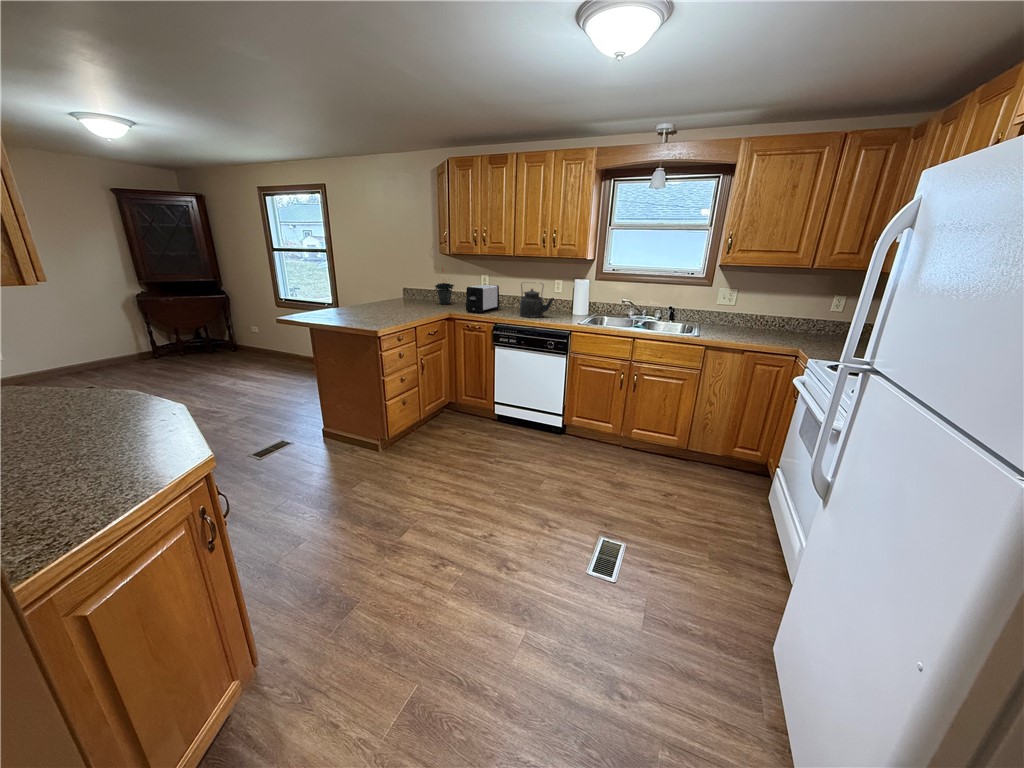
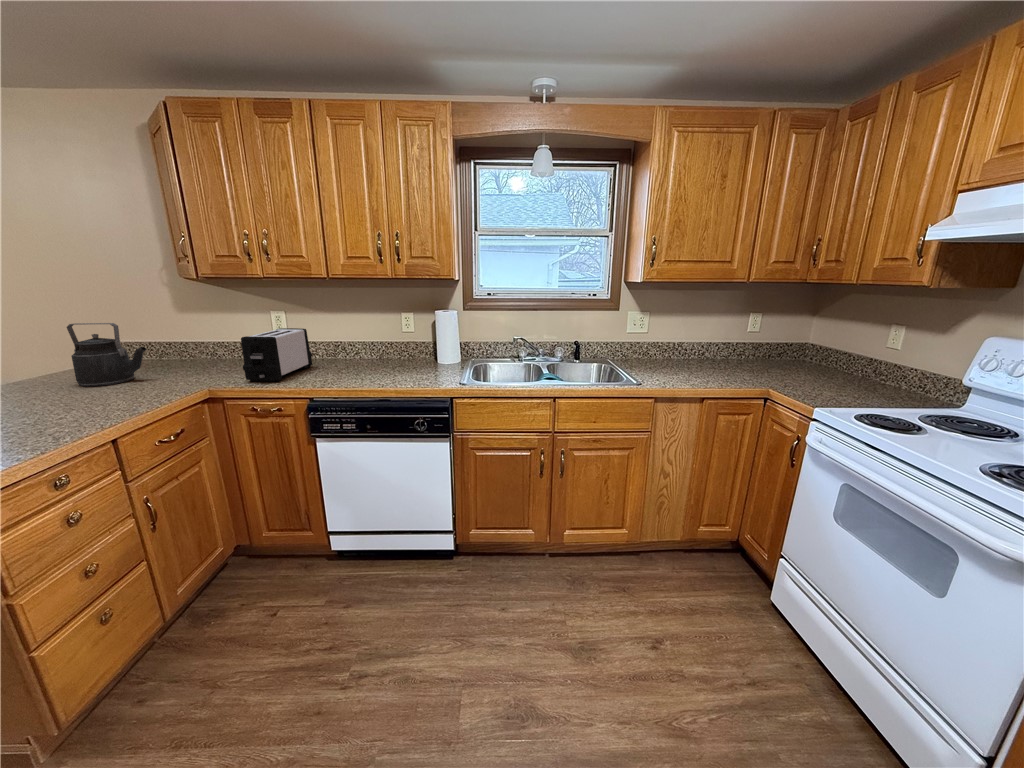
potted plant: present [434,269,454,304] -> none [169,300,219,368]
kettle: present [520,283,554,318] -> present [67,323,146,387]

